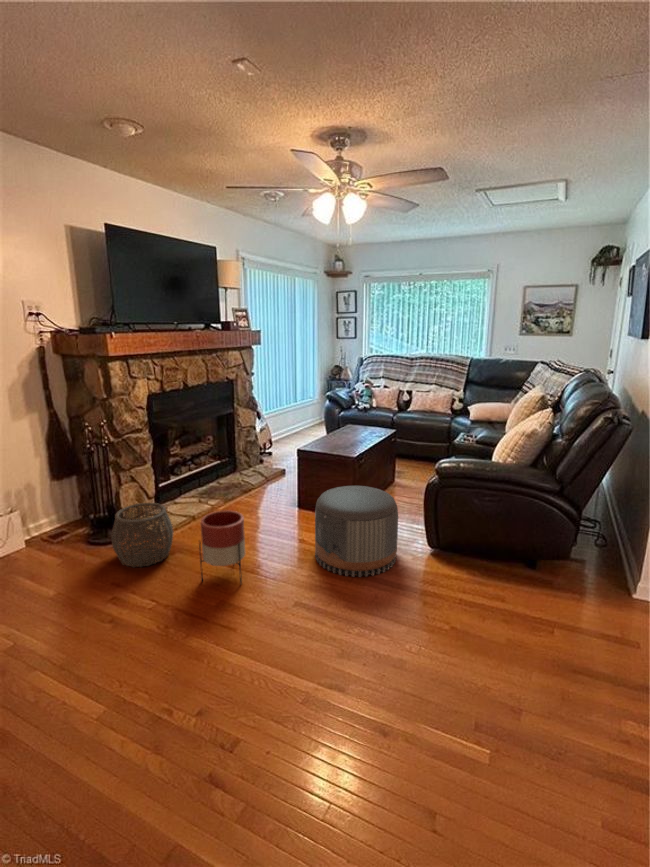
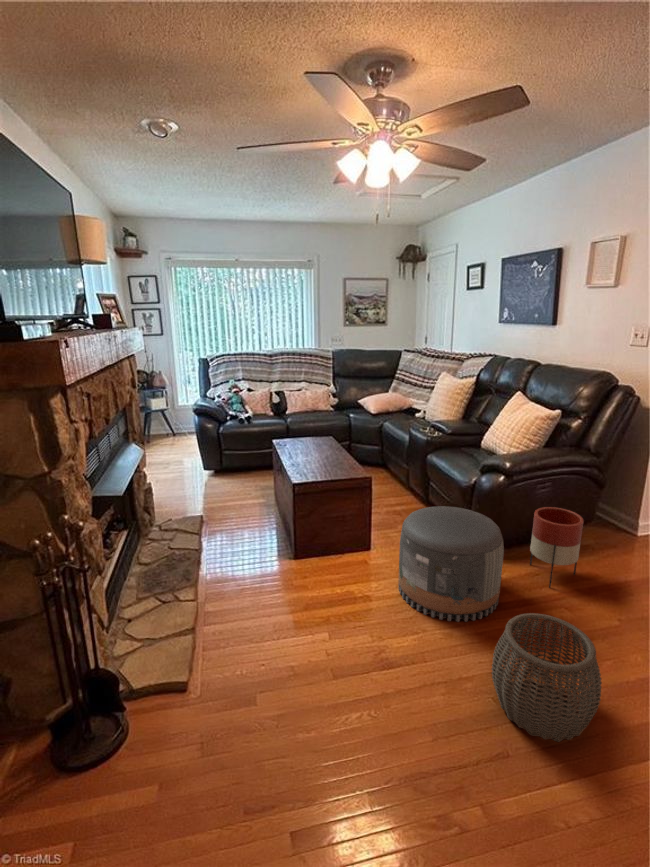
woven basket: present [112,503,173,567] -> present [492,613,602,742]
planter: present [199,510,245,583] -> present [530,507,583,587]

